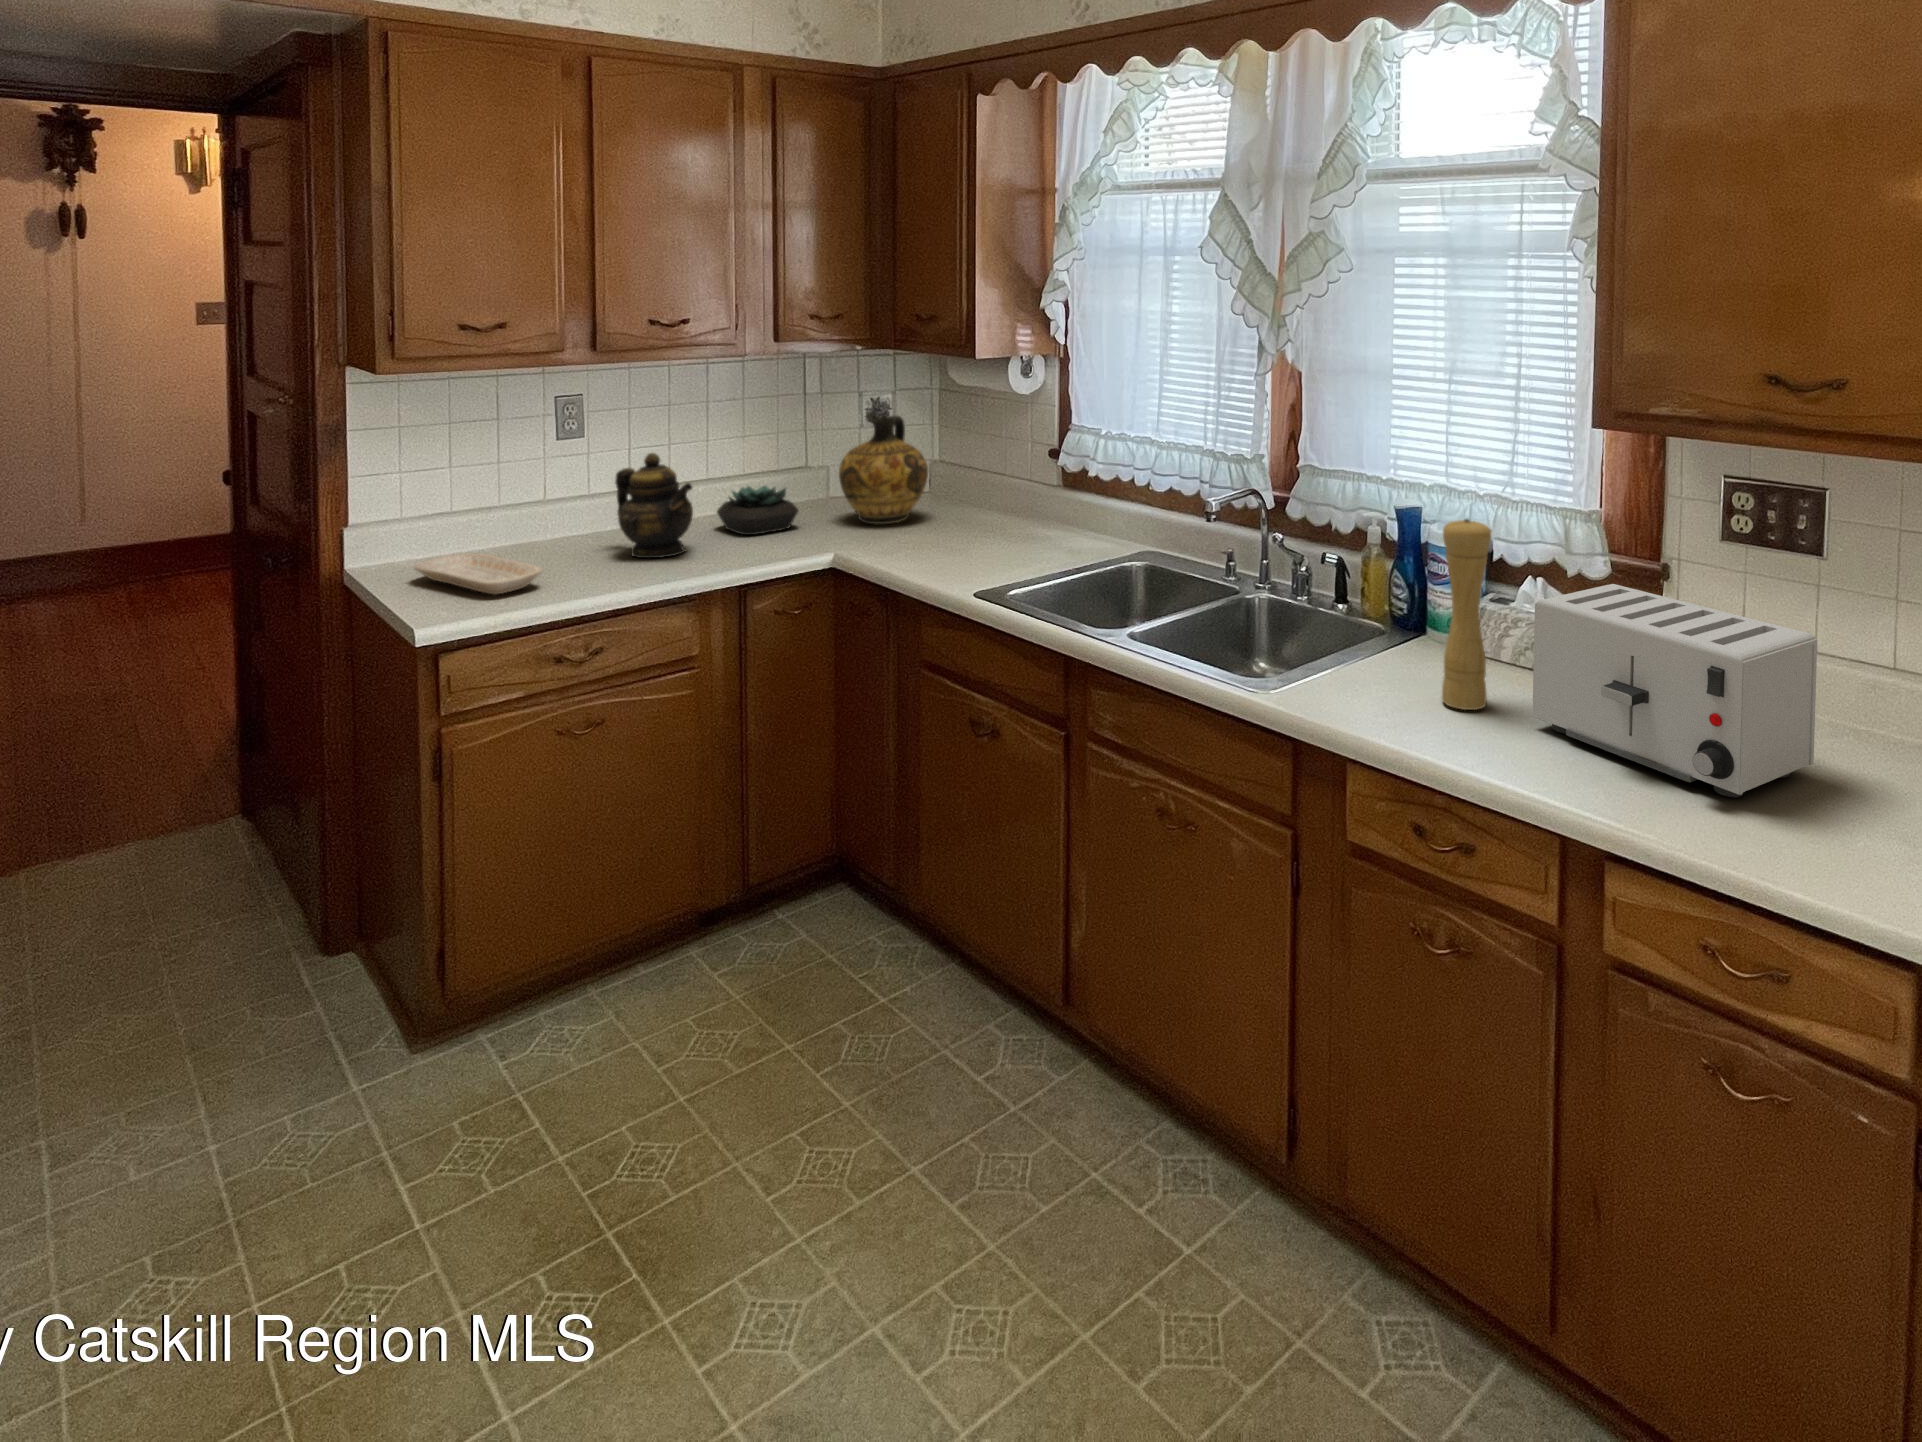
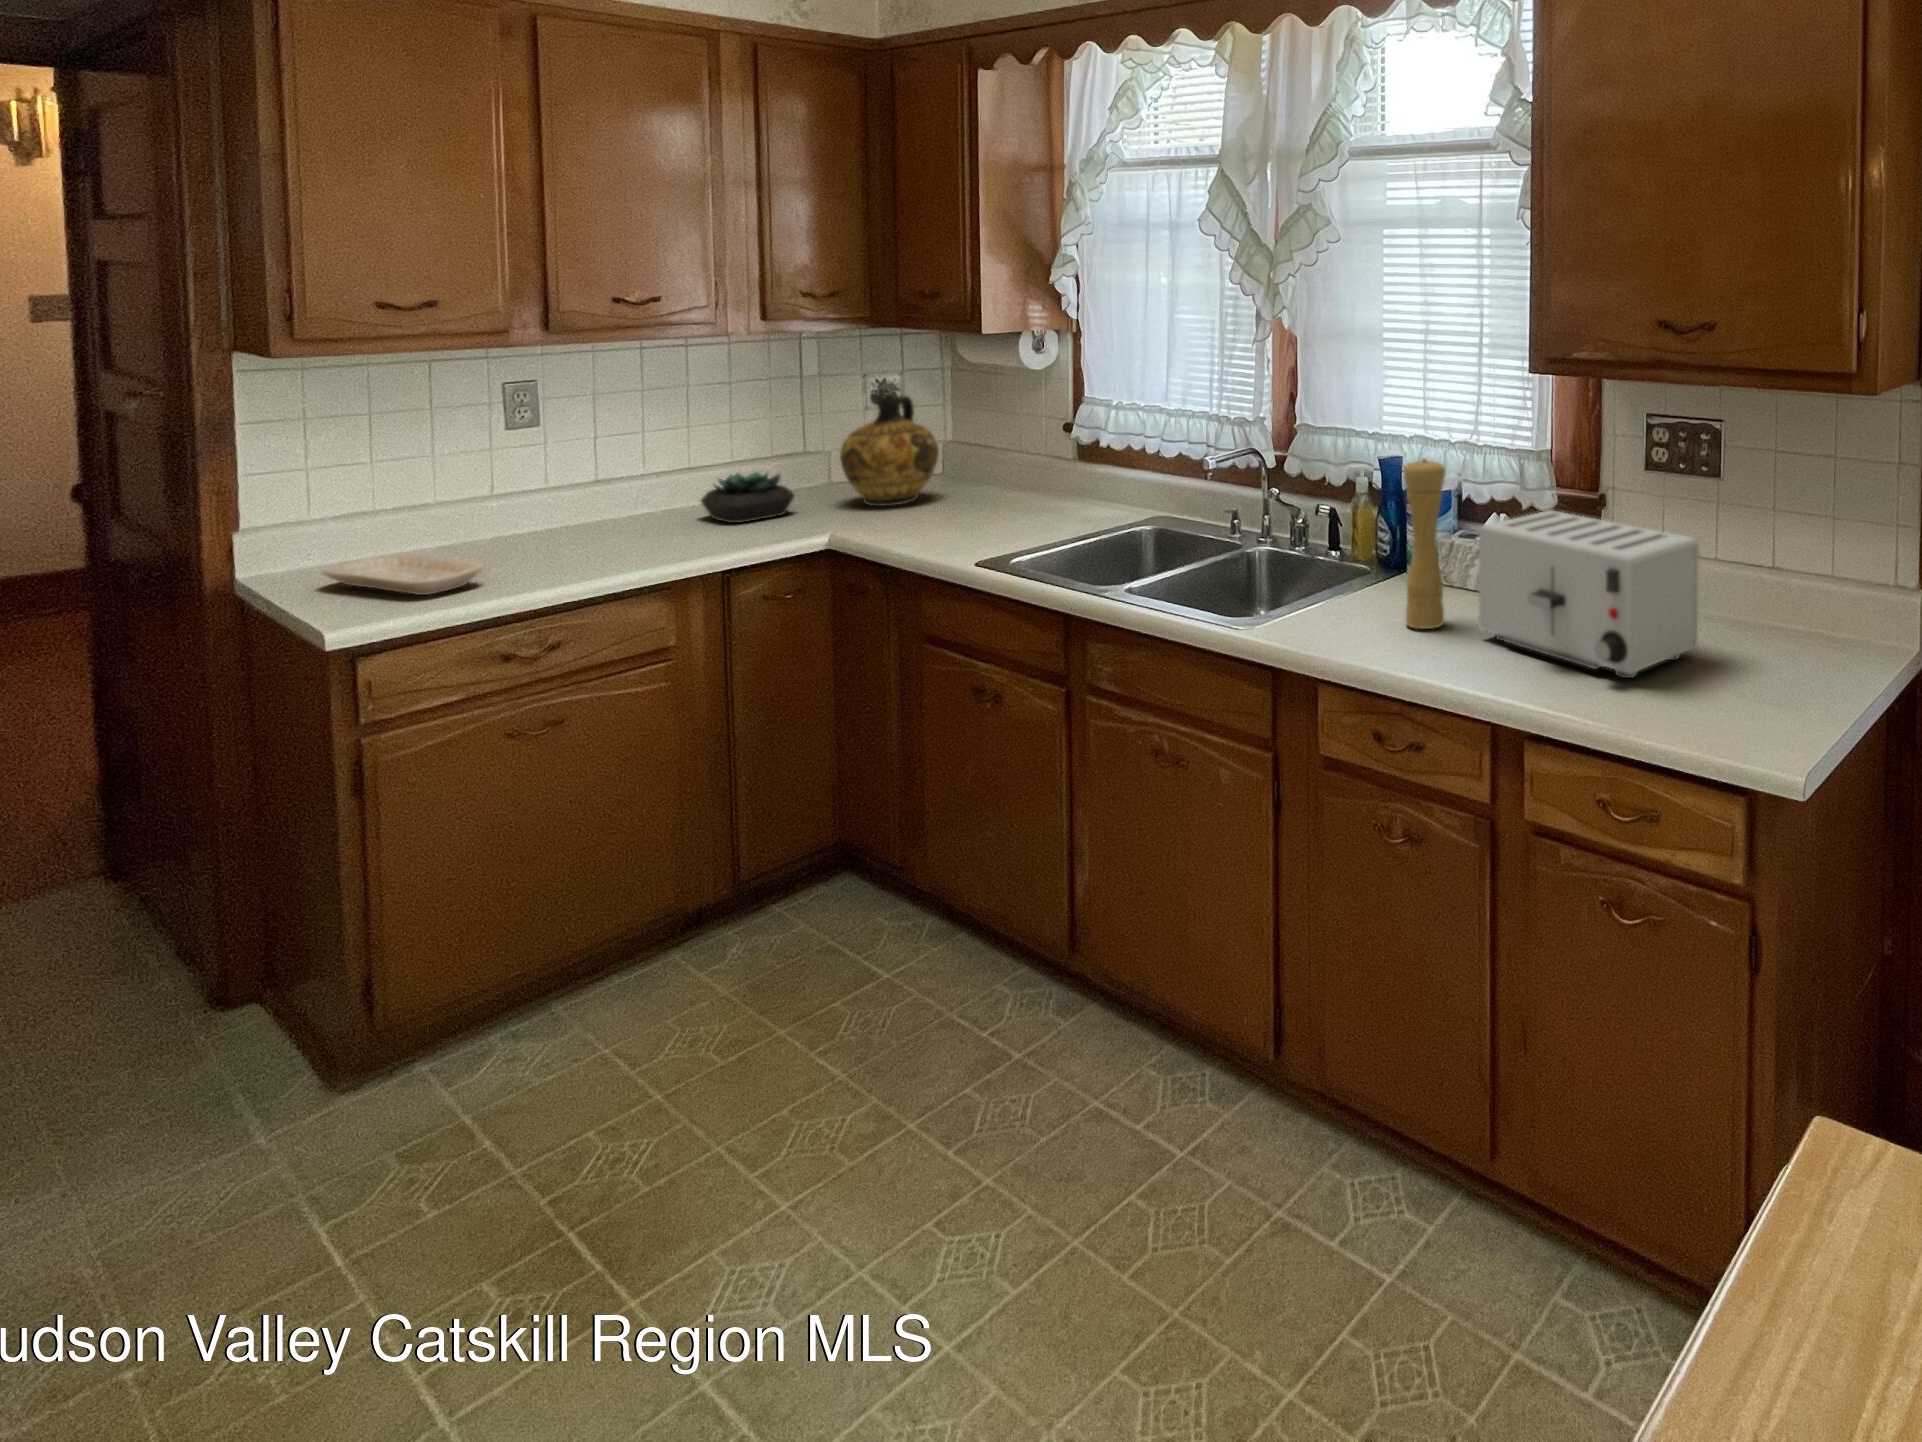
teapot: present [615,453,693,558] -> none [577,439,670,551]

